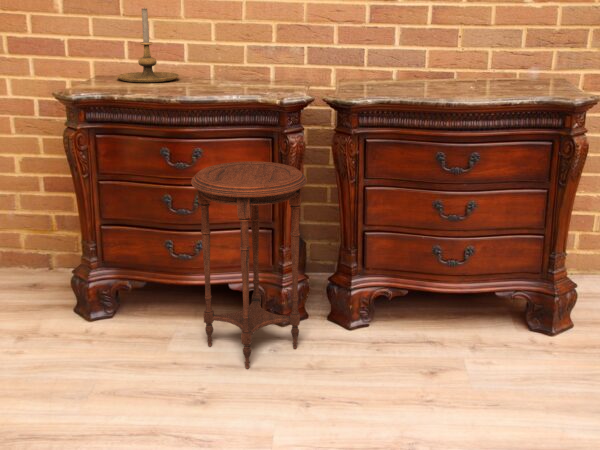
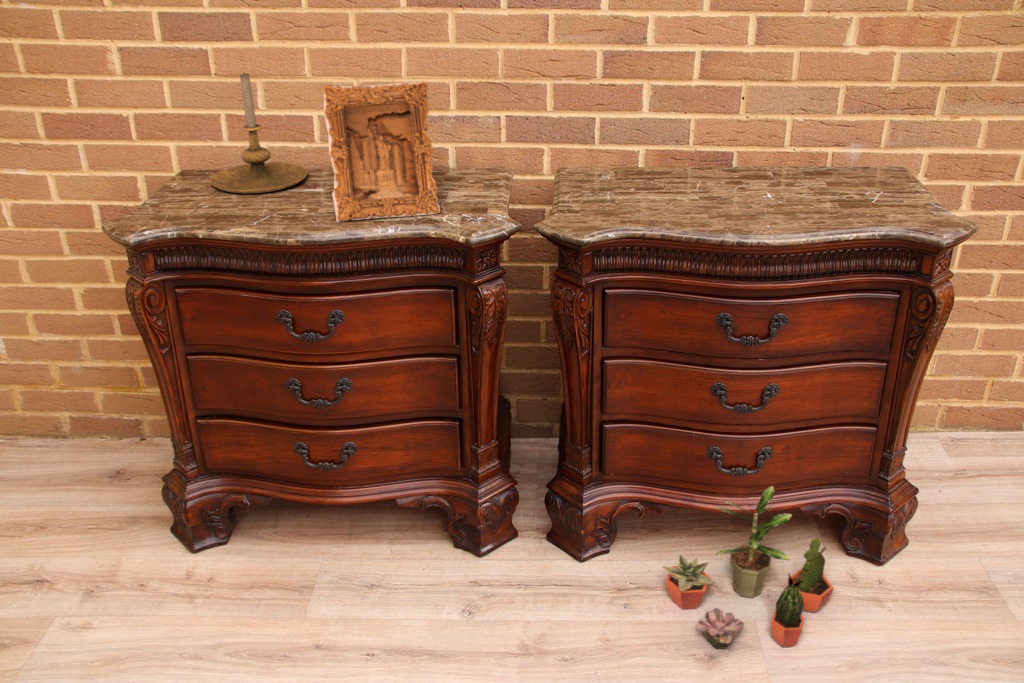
picture frame: none [196,7,266,91] -> present [324,81,440,222]
side table: present [191,161,307,369] -> none [324,333,506,650]
potted plant: none [407,273,522,371] -> present [663,486,833,649]

